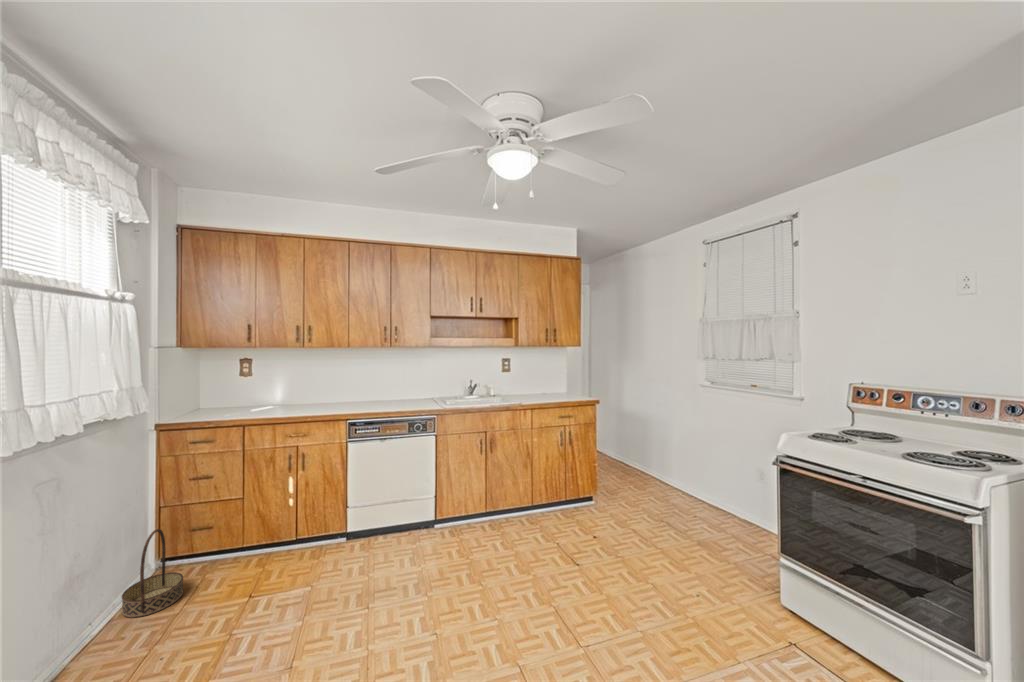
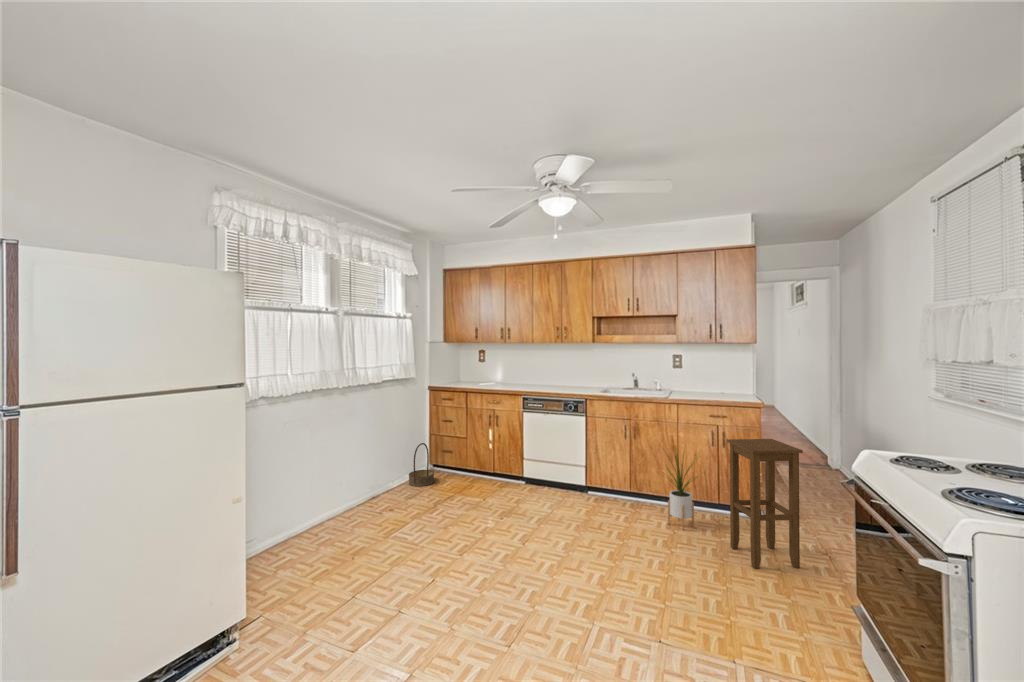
stool: none [613,435,675,562] -> present [727,439,803,569]
house plant: none [536,448,582,541] -> present [667,448,697,530]

